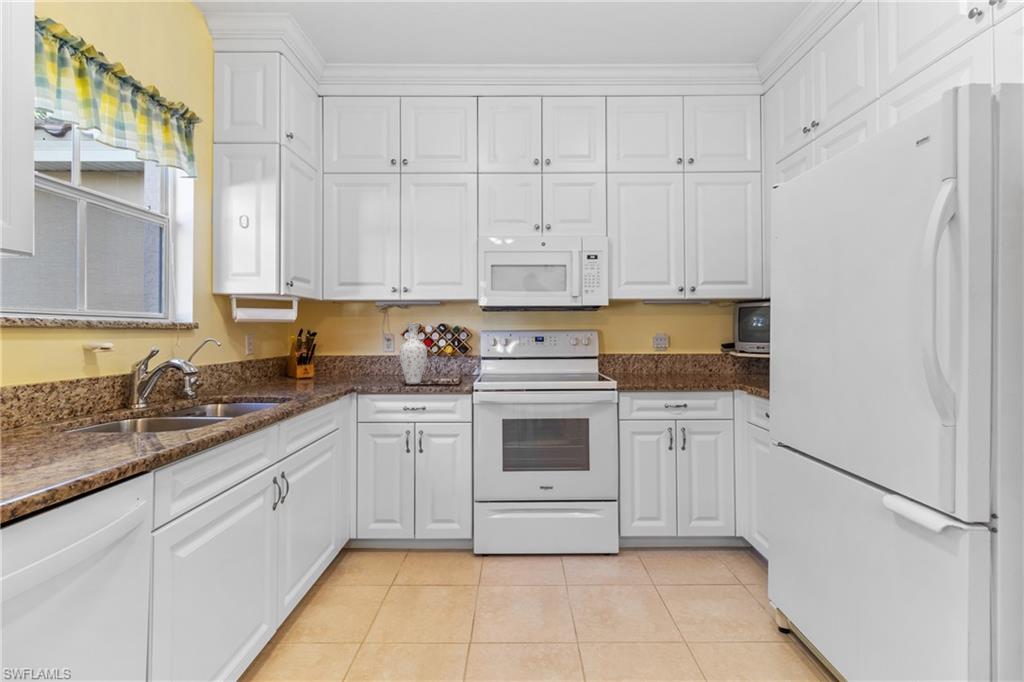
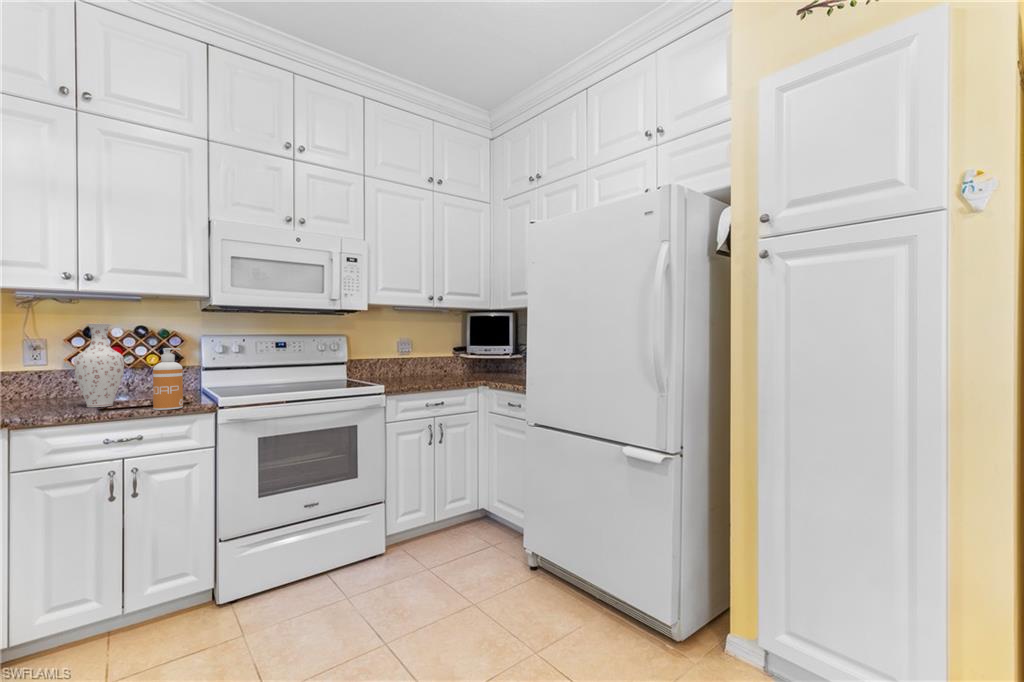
soap dispenser: none [435,342,454,389] -> present [153,348,183,410]

